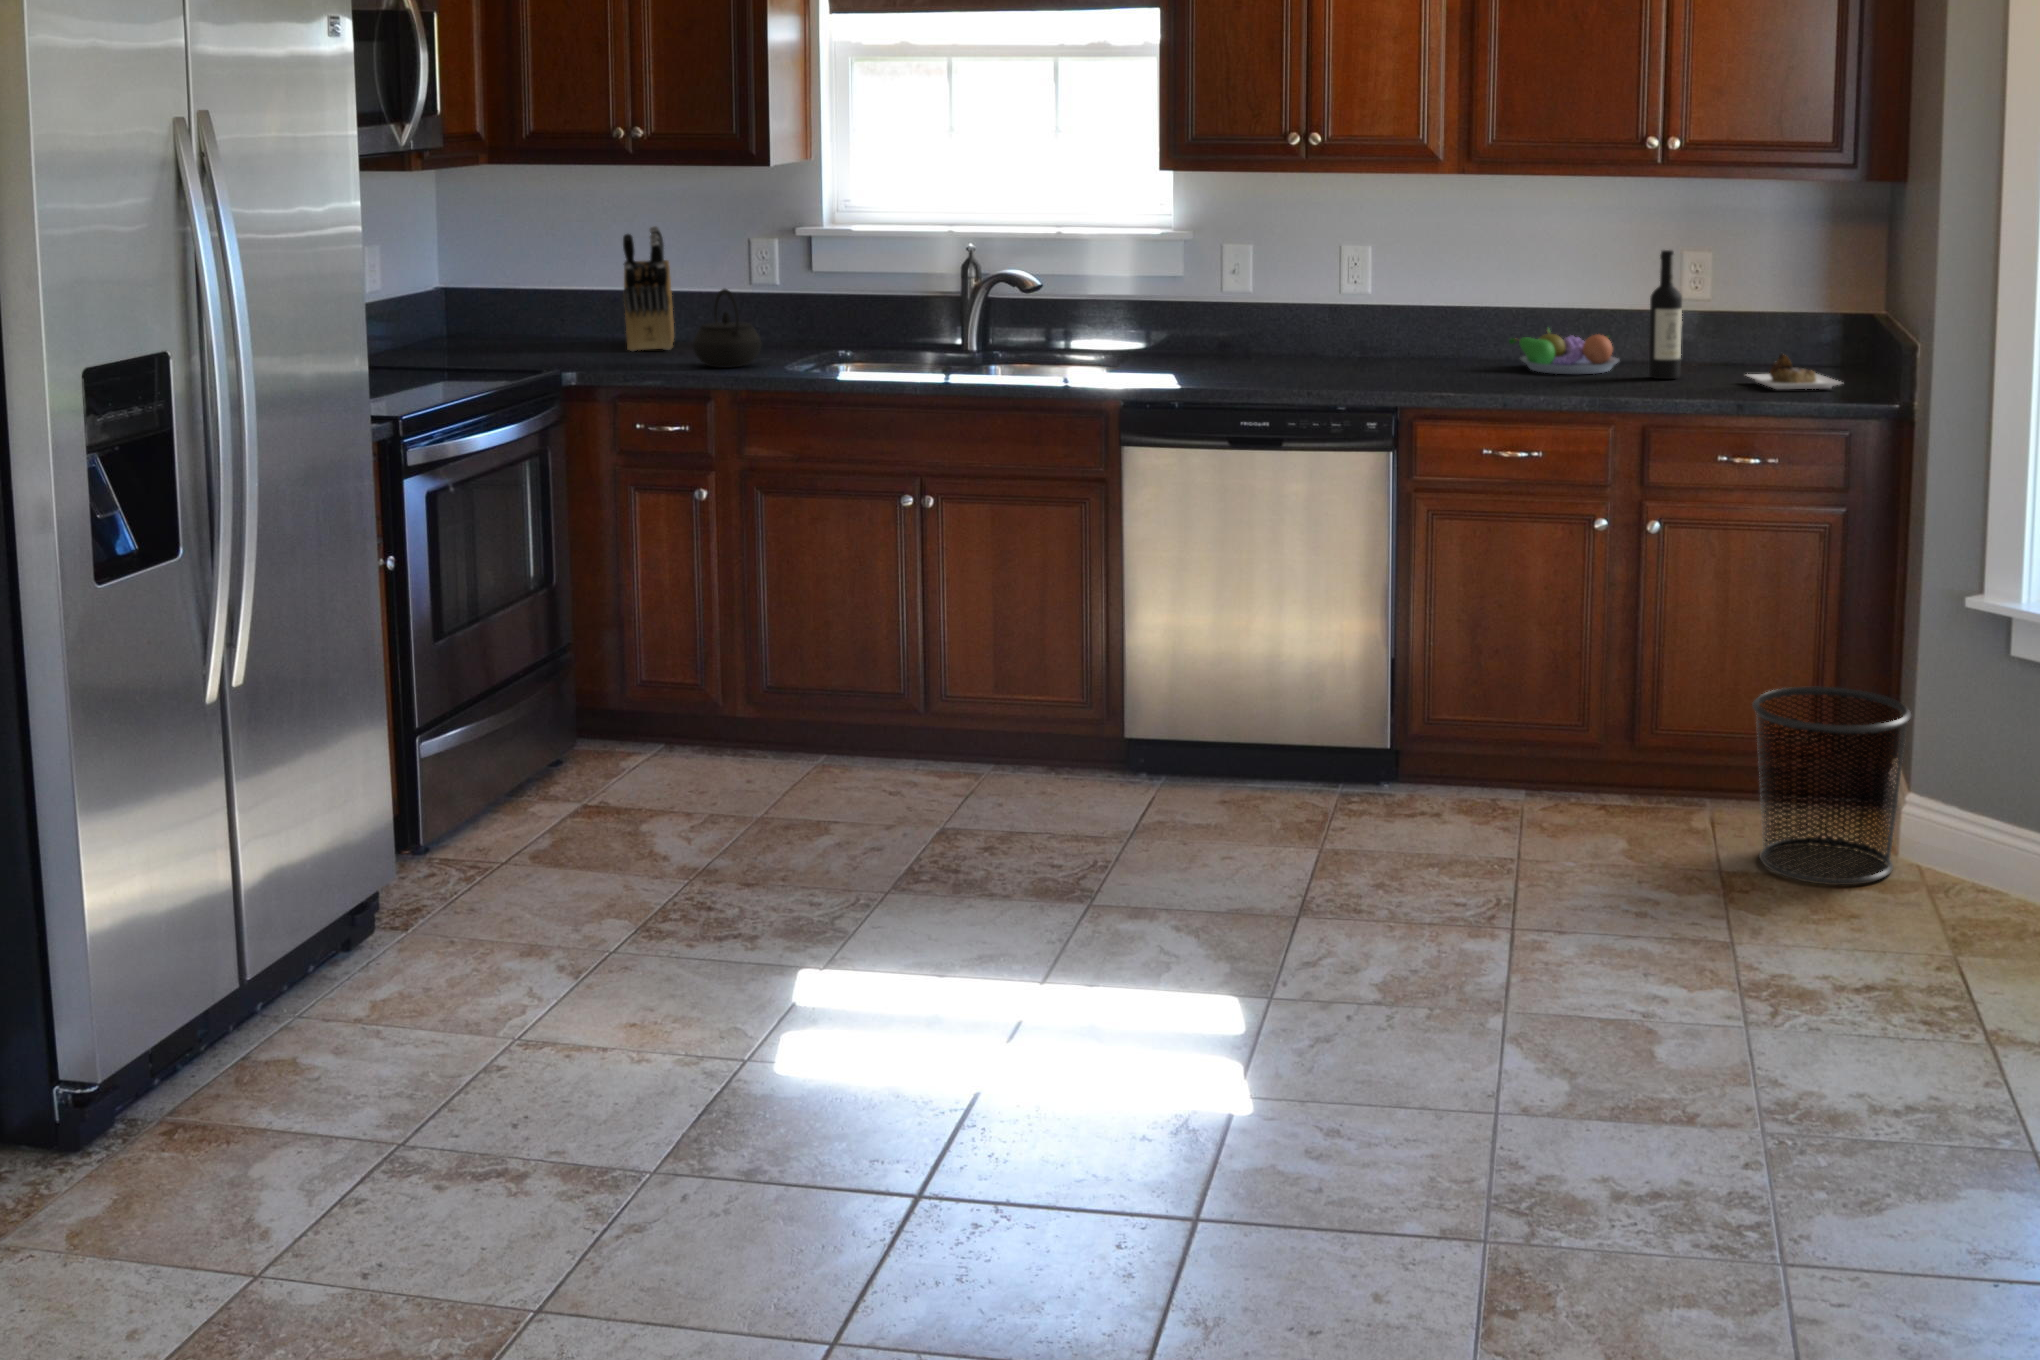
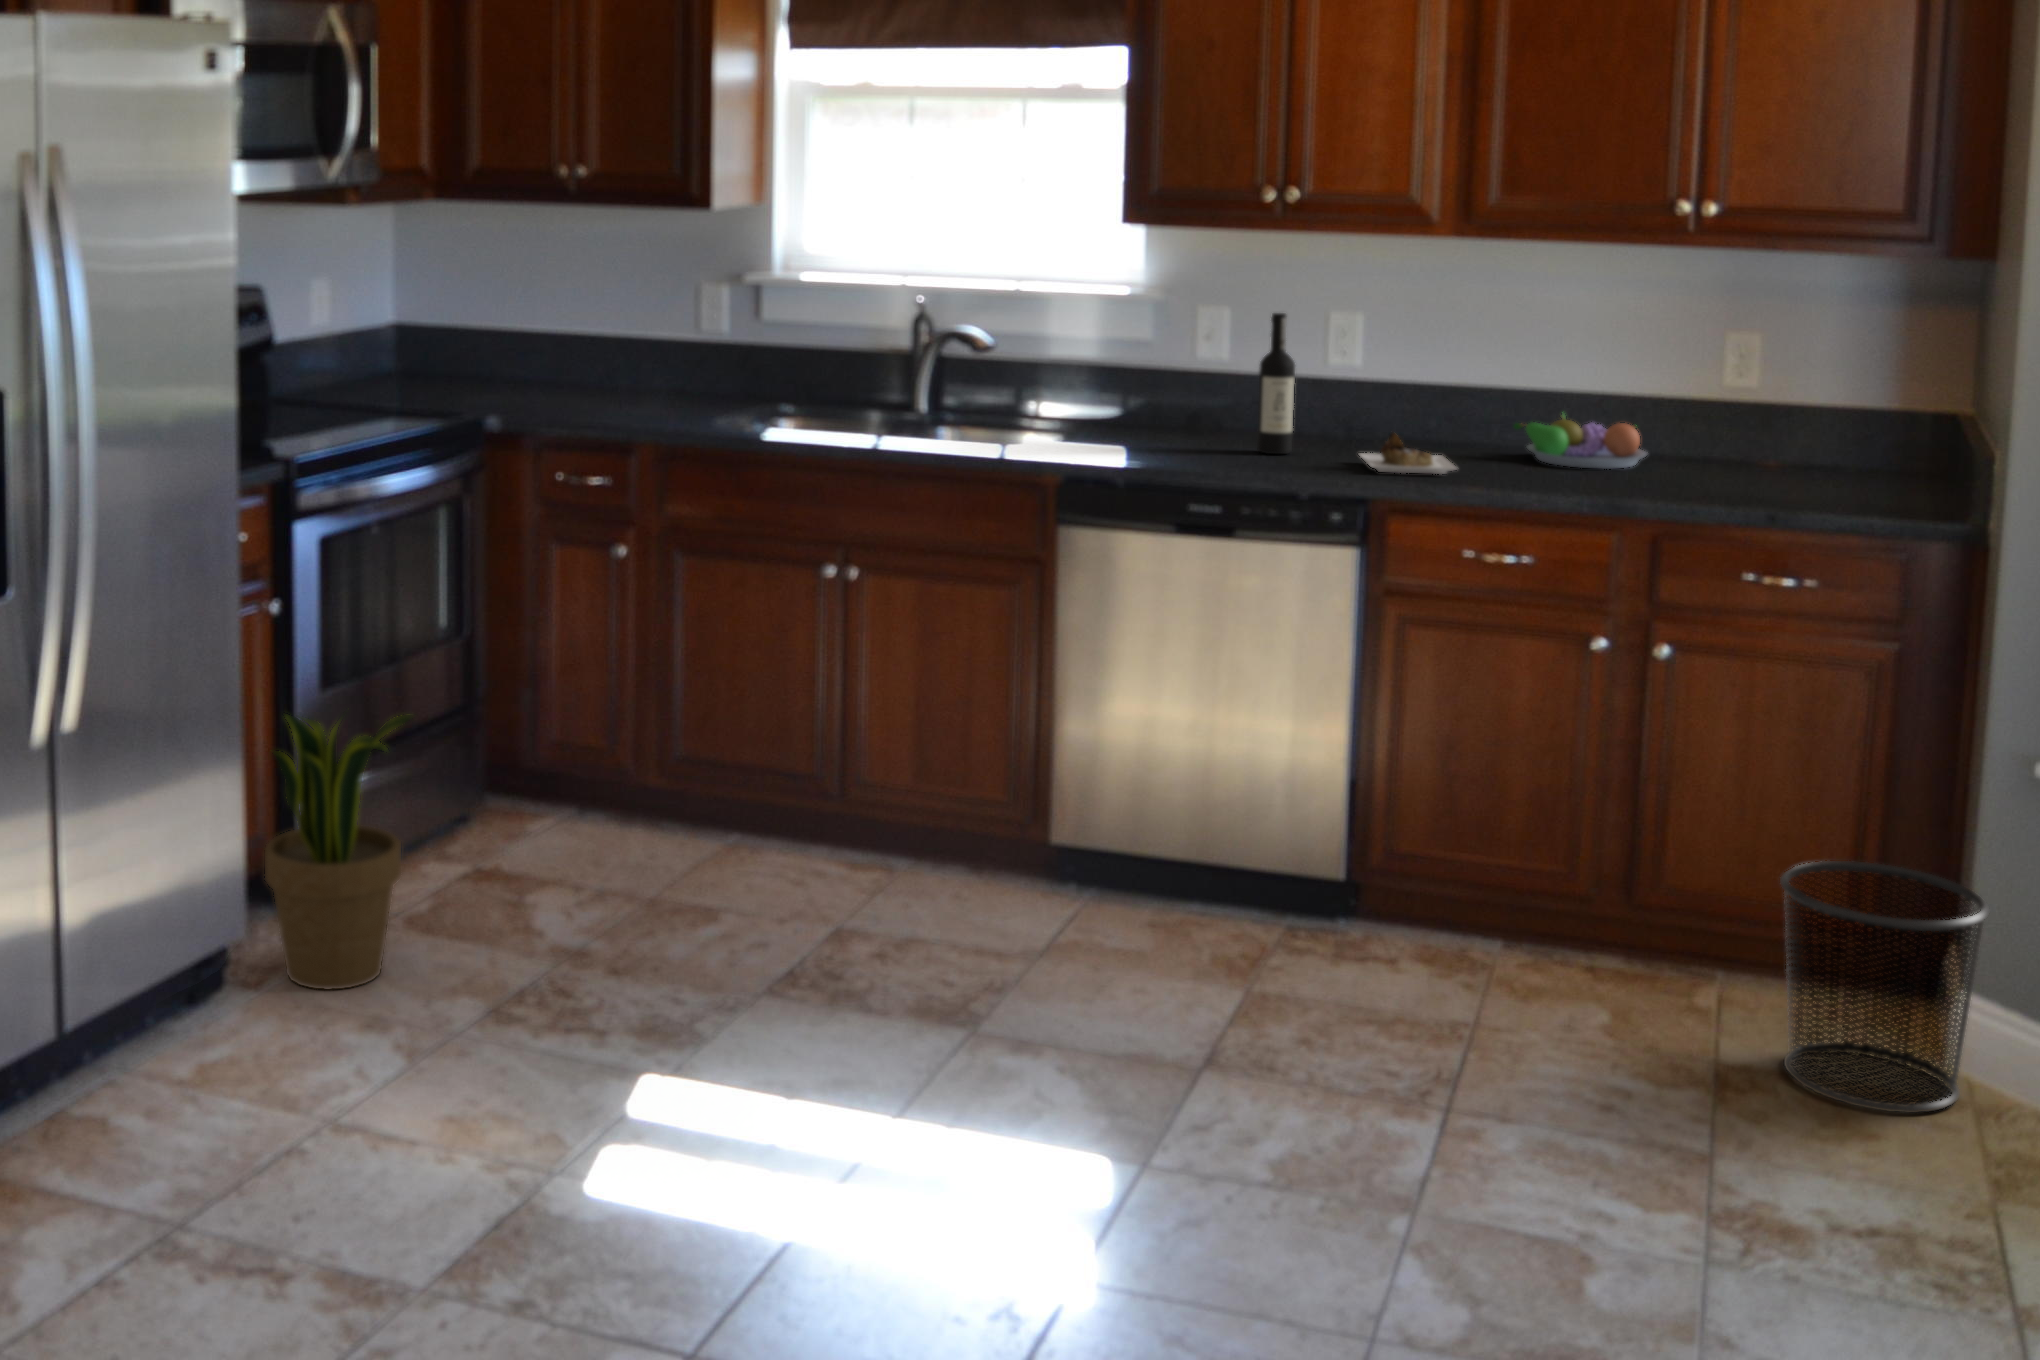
knife block: present [623,226,674,351] -> none [565,267,623,394]
wine bottle: present [1649,250,1842,389] -> present [1257,313,1457,474]
kettle: present [692,289,762,368] -> none [621,334,692,416]
potted plant: none [403,656,552,930] -> present [265,715,413,989]

